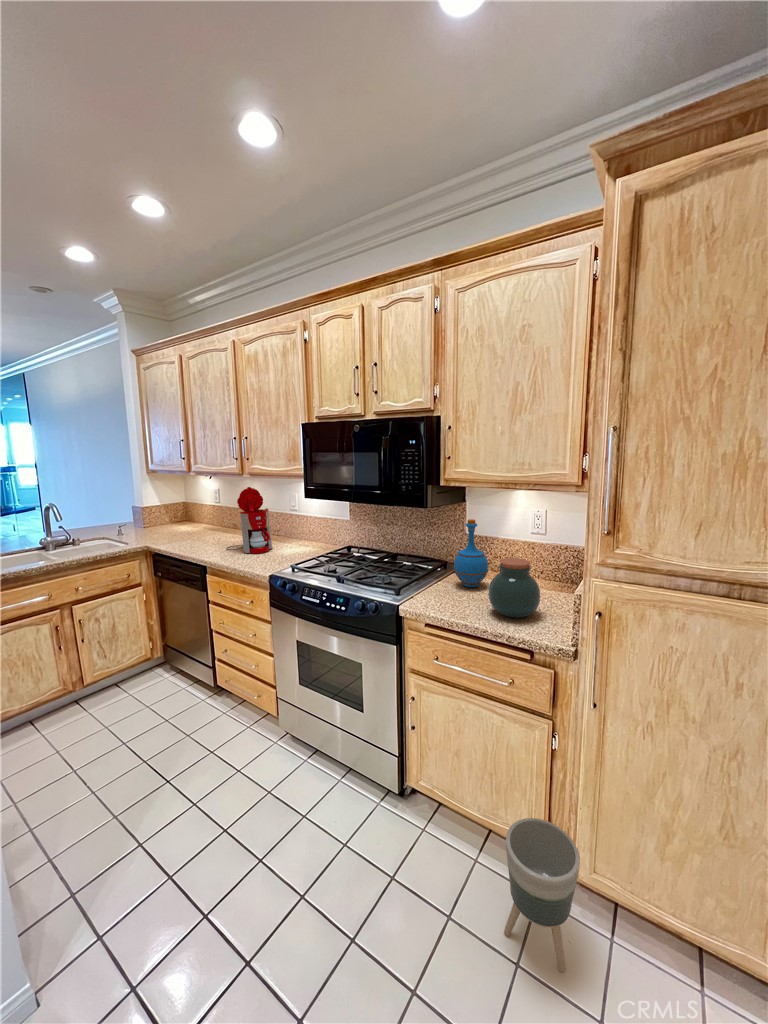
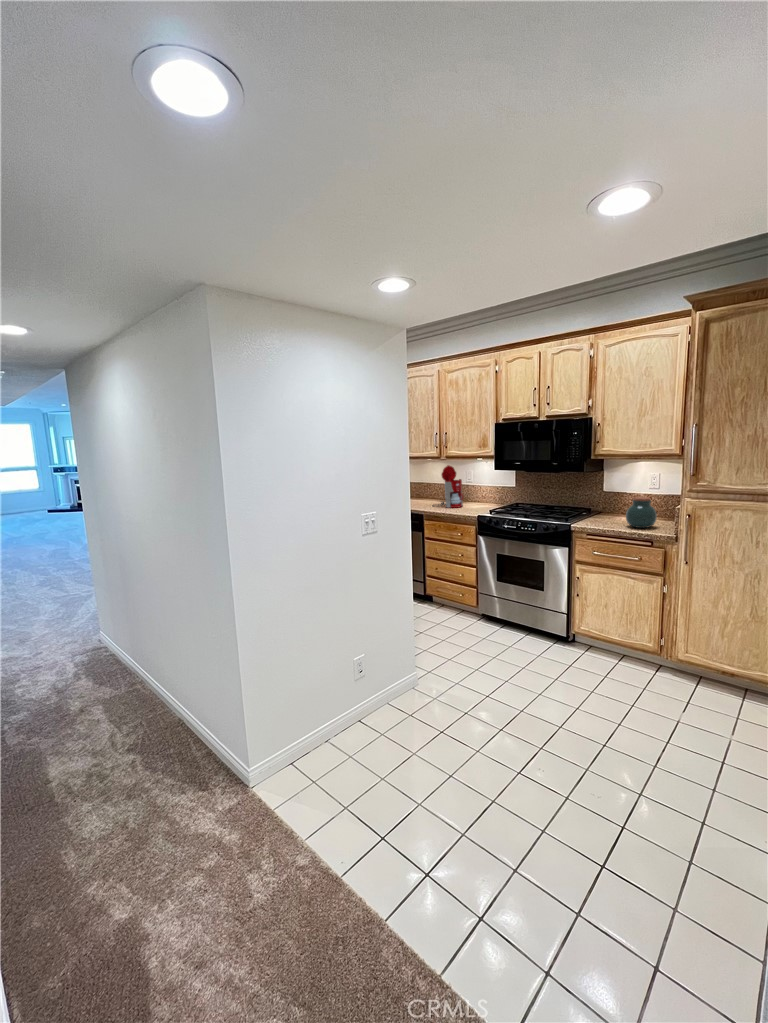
bottle: present [454,519,488,587] -> none [600,479,622,519]
planter: present [504,818,580,972] -> none [636,628,678,692]

